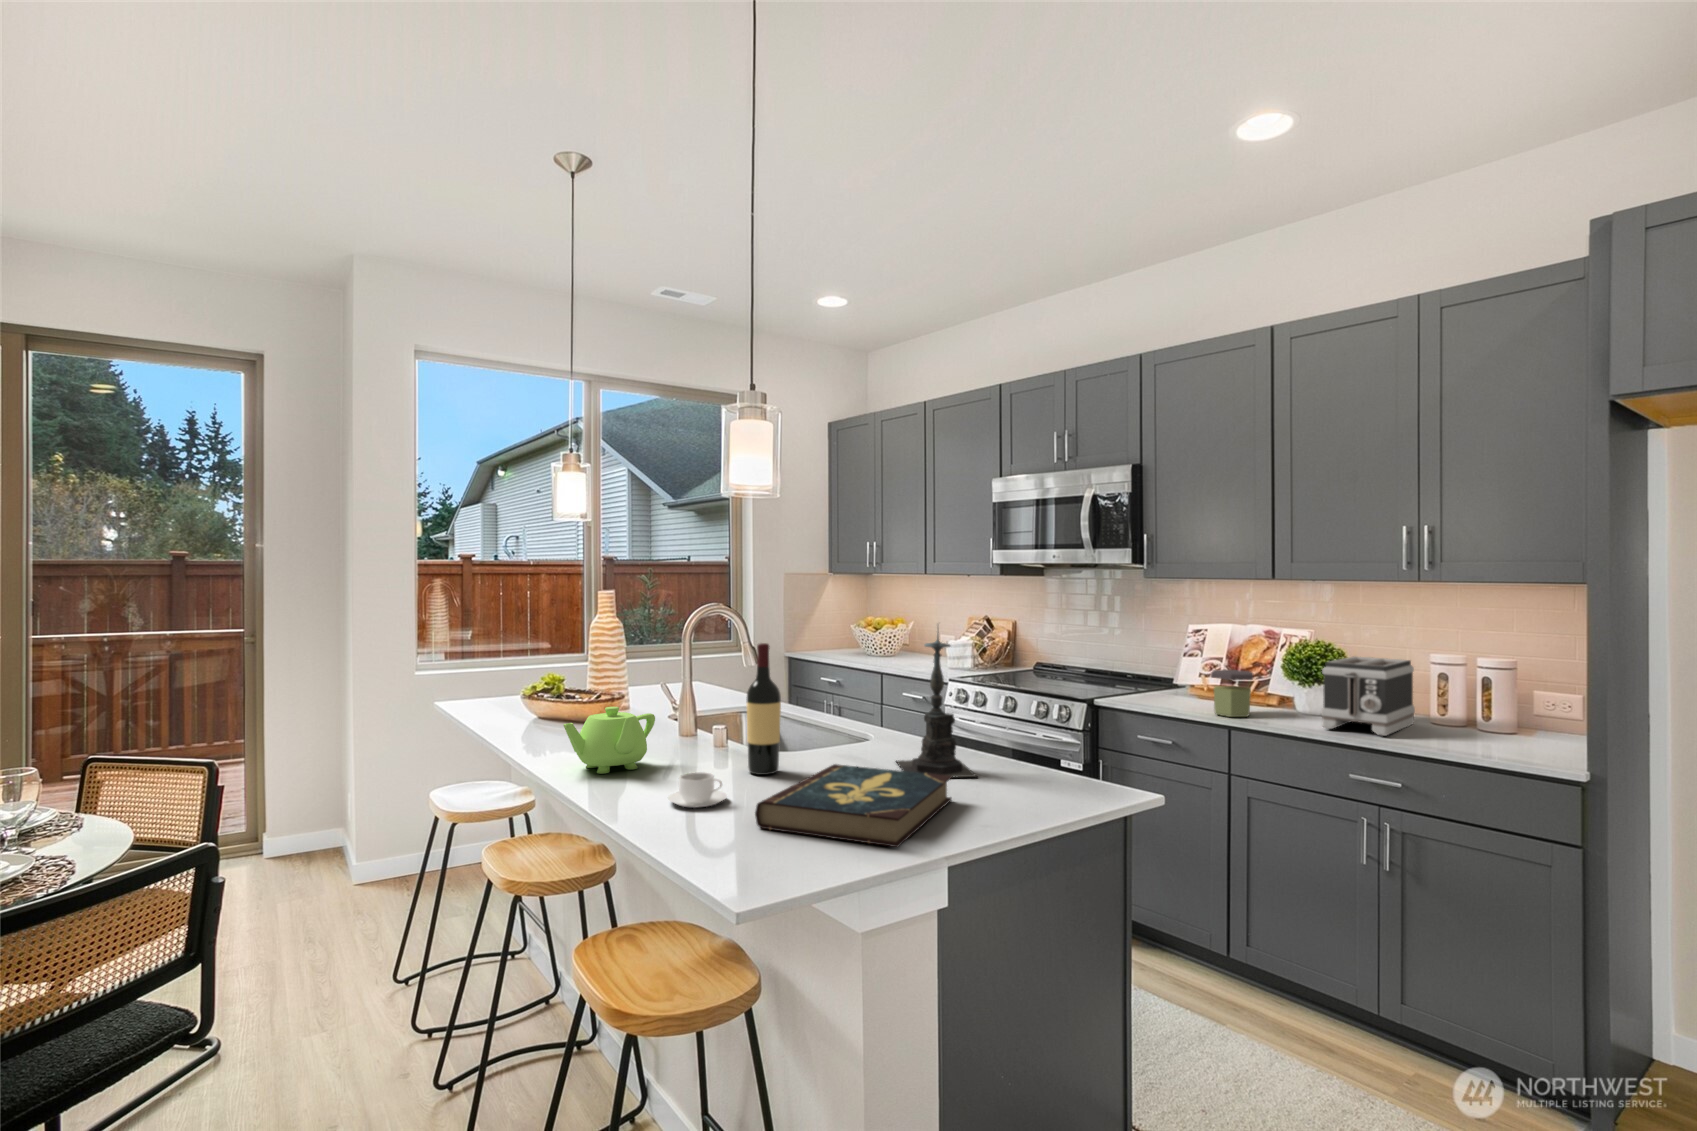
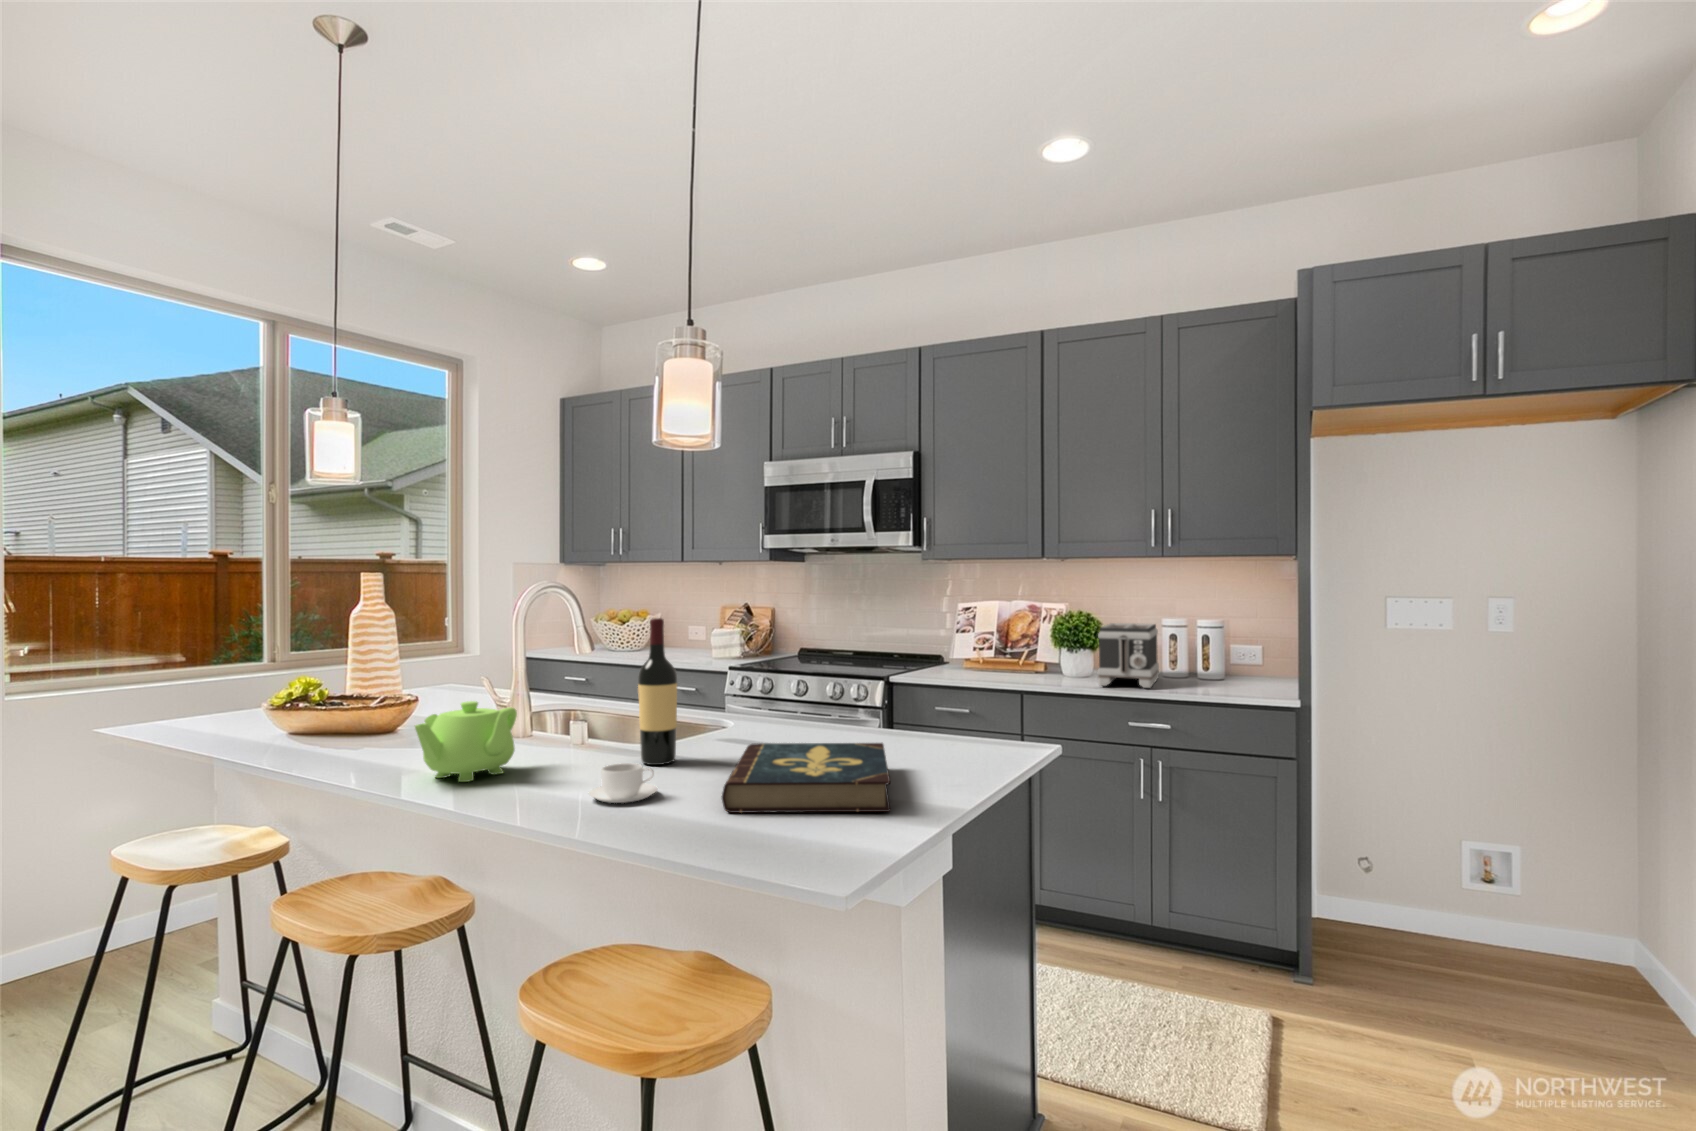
candle holder: present [895,632,977,777] -> none [782,592,881,753]
jar: present [1211,670,1253,717] -> none [999,640,1036,683]

